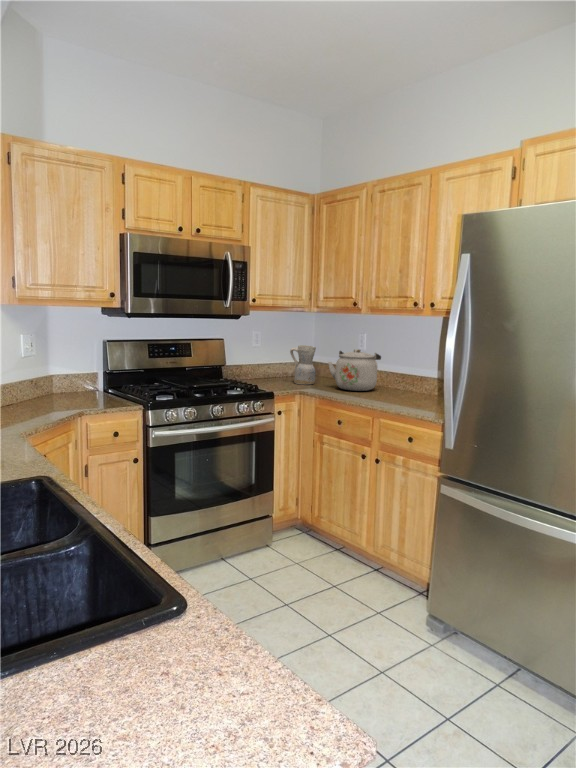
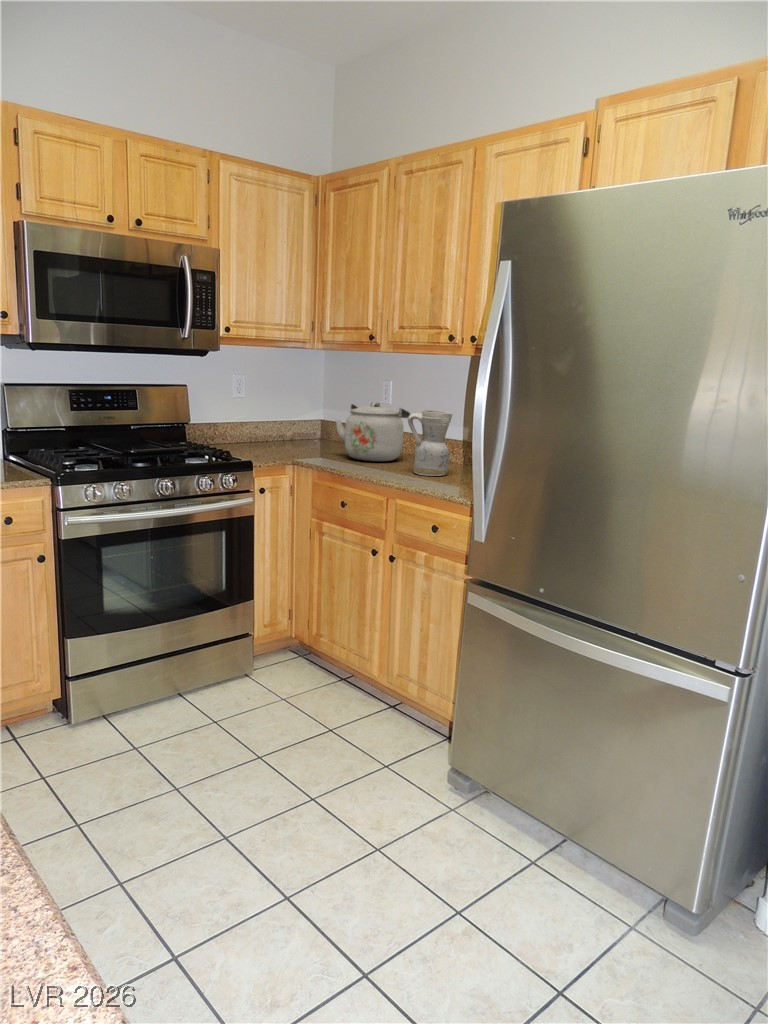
ceramic pitcher: present [290,345,316,384] -> present [408,409,452,476]

